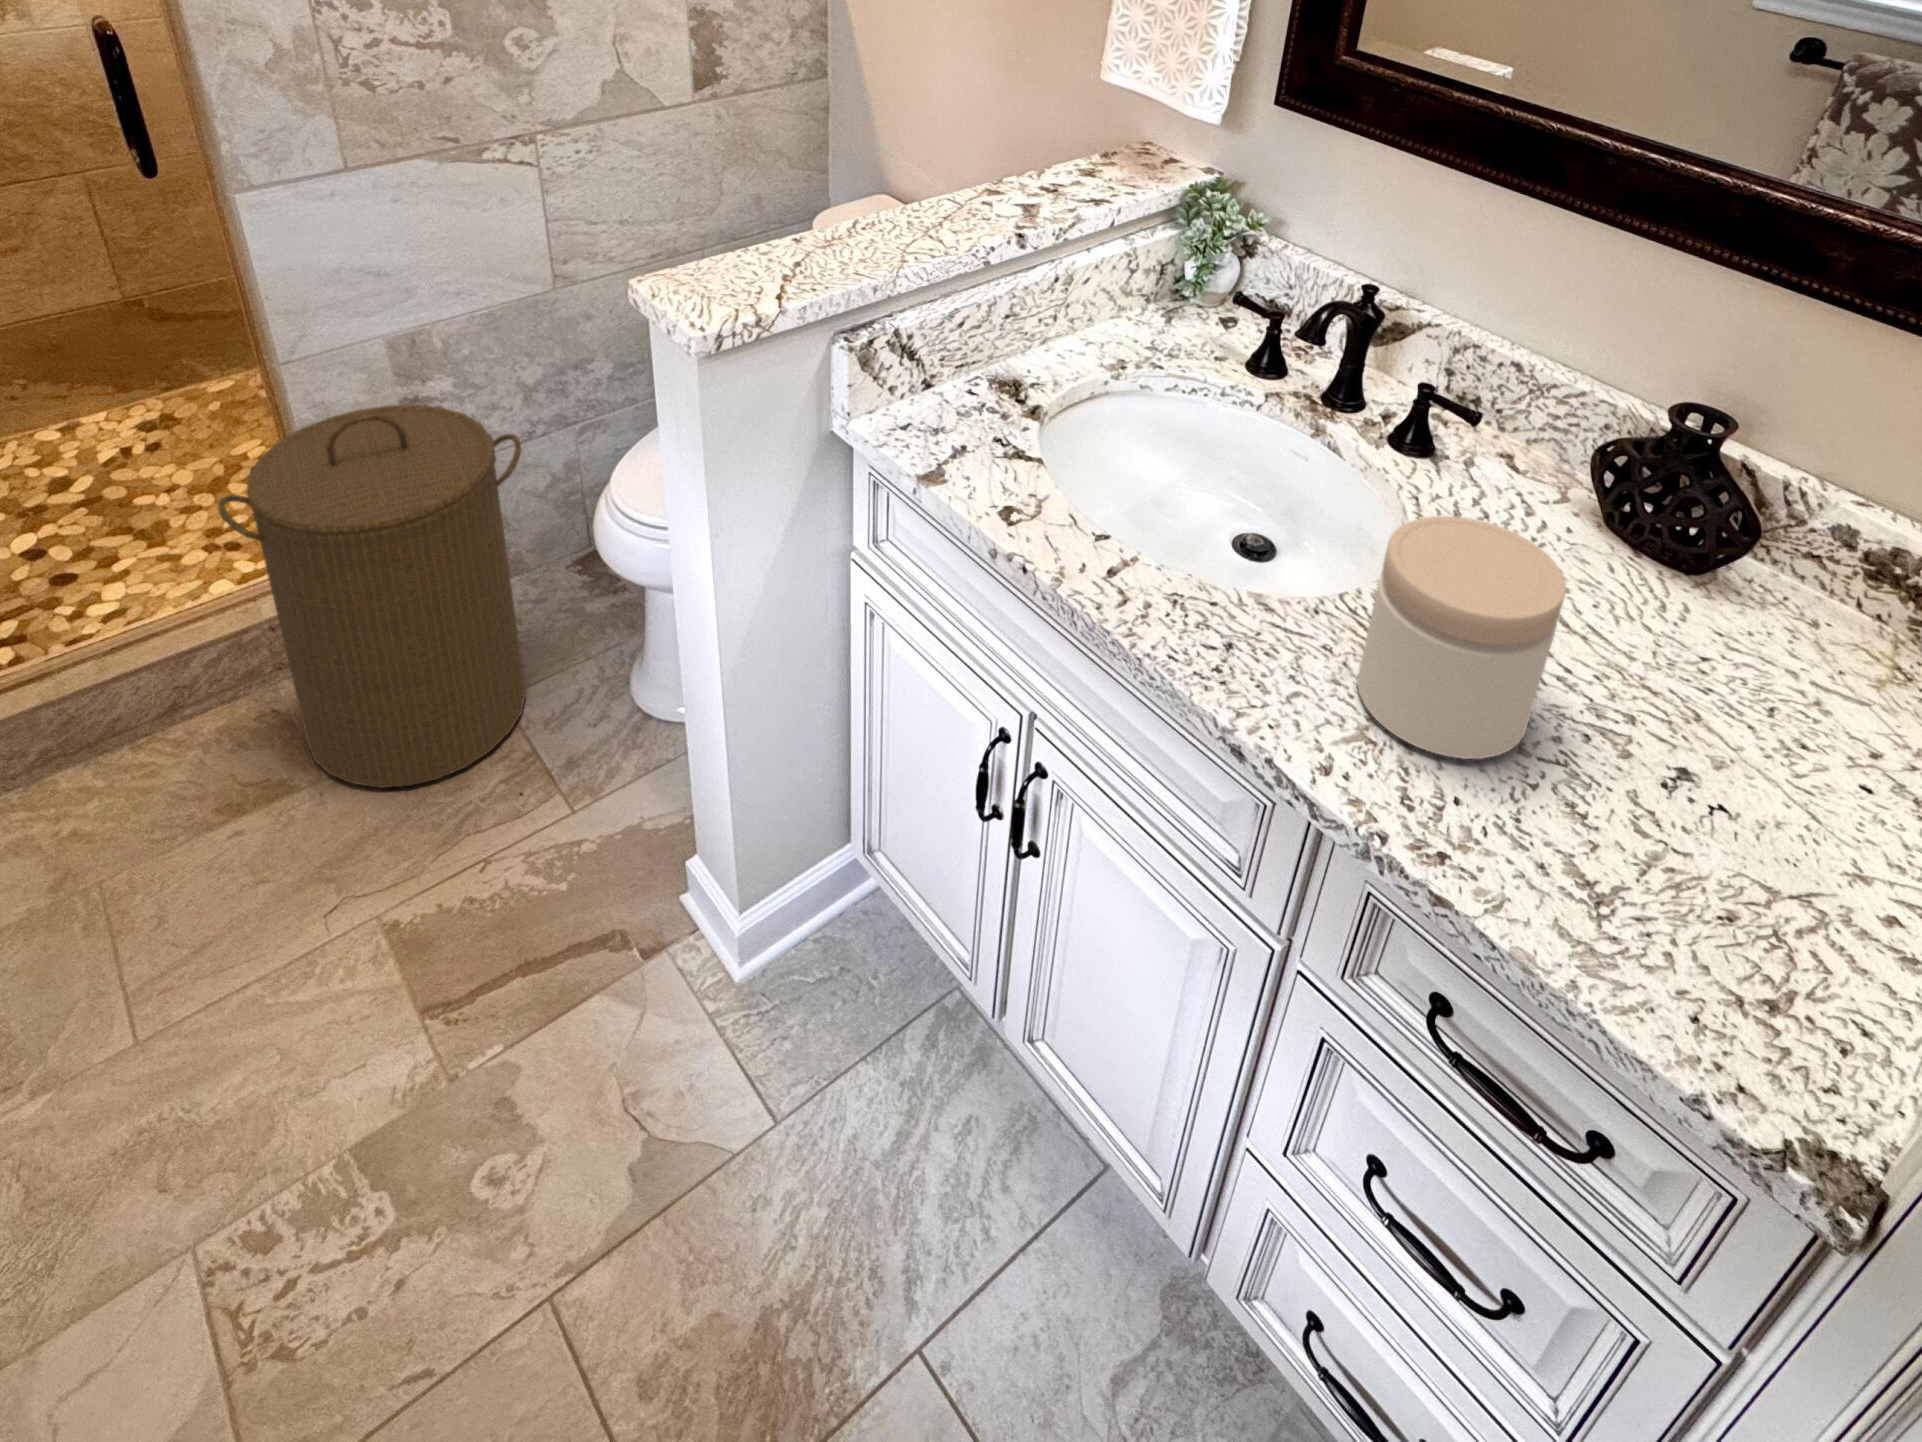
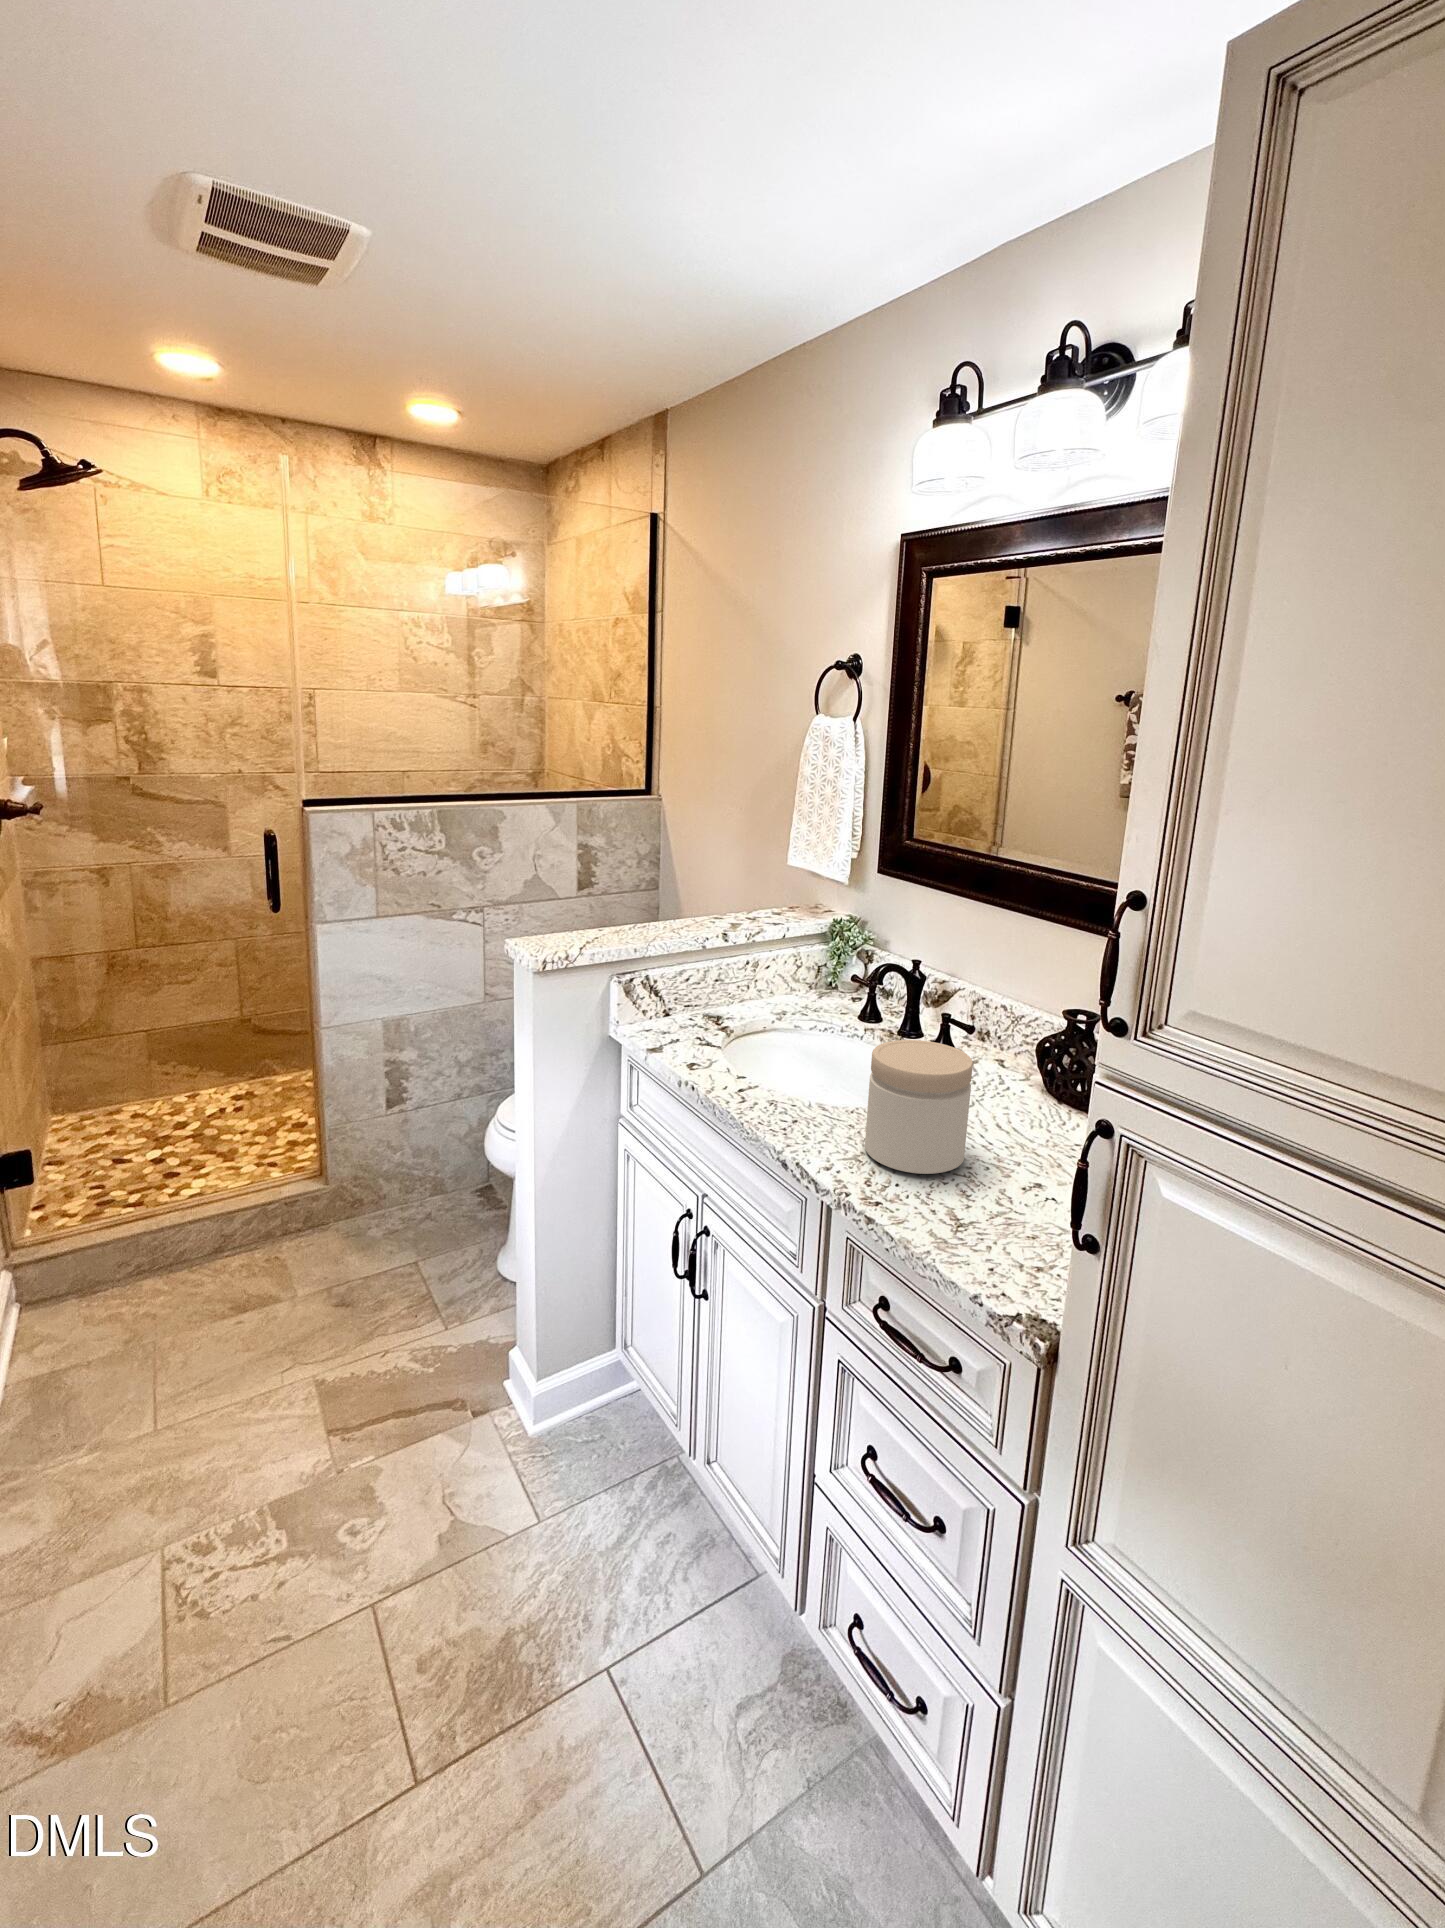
laundry hamper: present [218,405,526,788] -> none [262,1056,448,1305]

